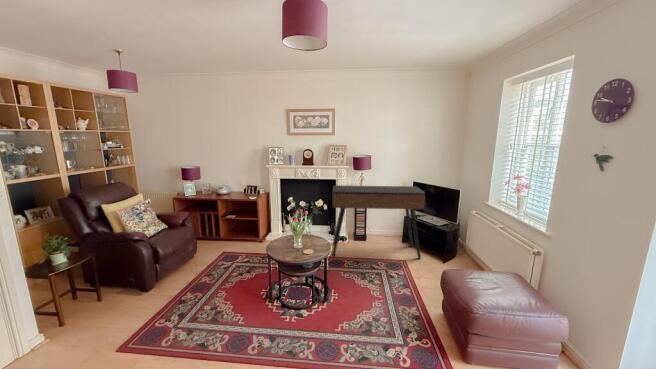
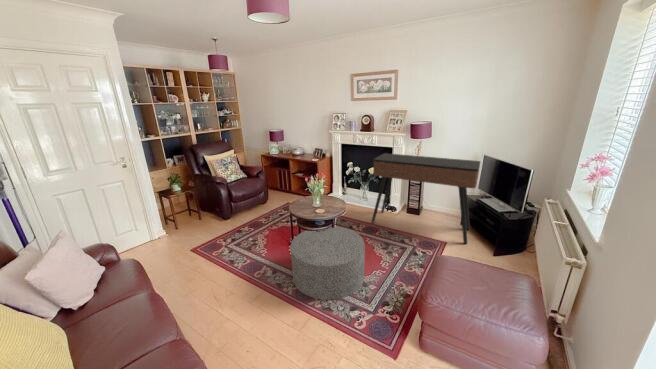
ottoman: none [293,266,374,353] -> present [290,227,365,300]

